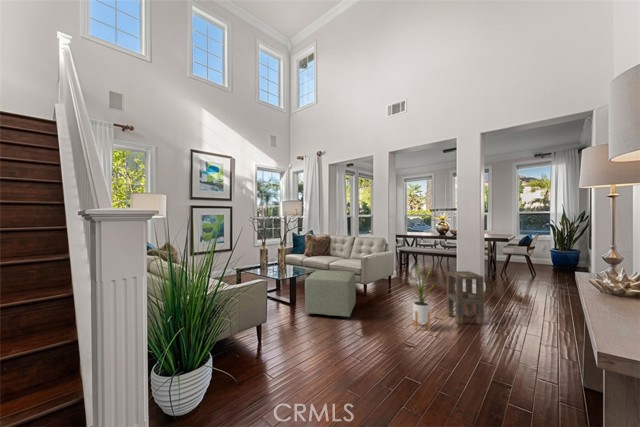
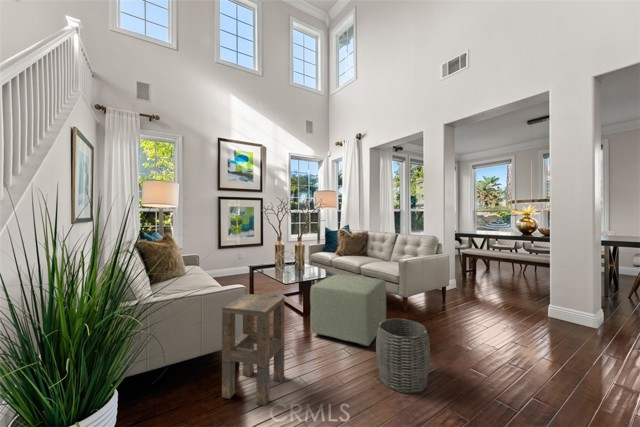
house plant: present [413,269,431,331] -> none [448,272,519,390]
side table: present [447,271,484,325] -> present [222,294,284,406]
woven basket: none [359,295,392,338] -> present [376,318,430,393]

